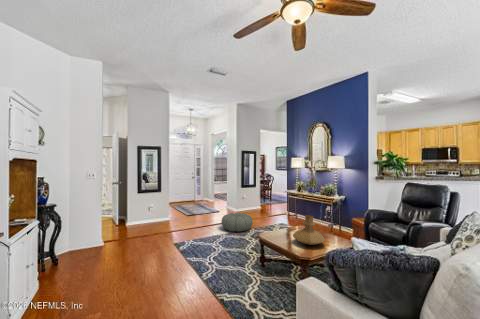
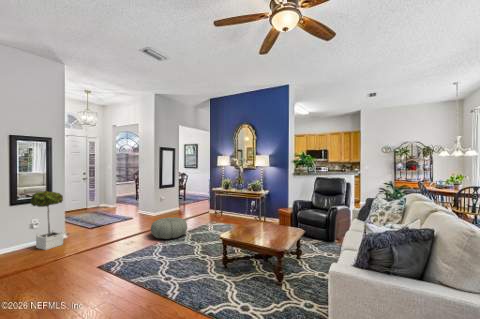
potted tree: none [145,184,164,226] -> present [31,191,63,250]
vase: present [293,215,325,245] -> none [257,211,286,238]

